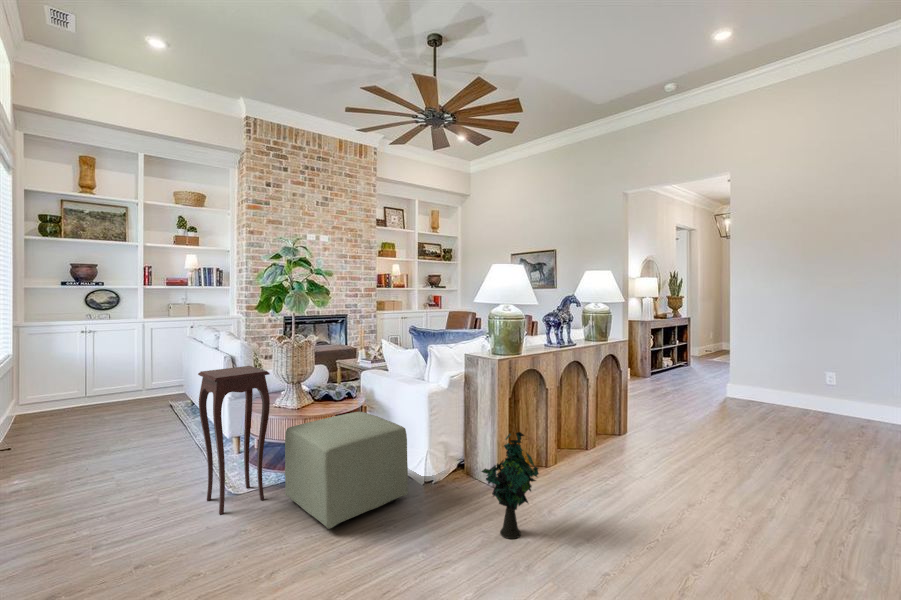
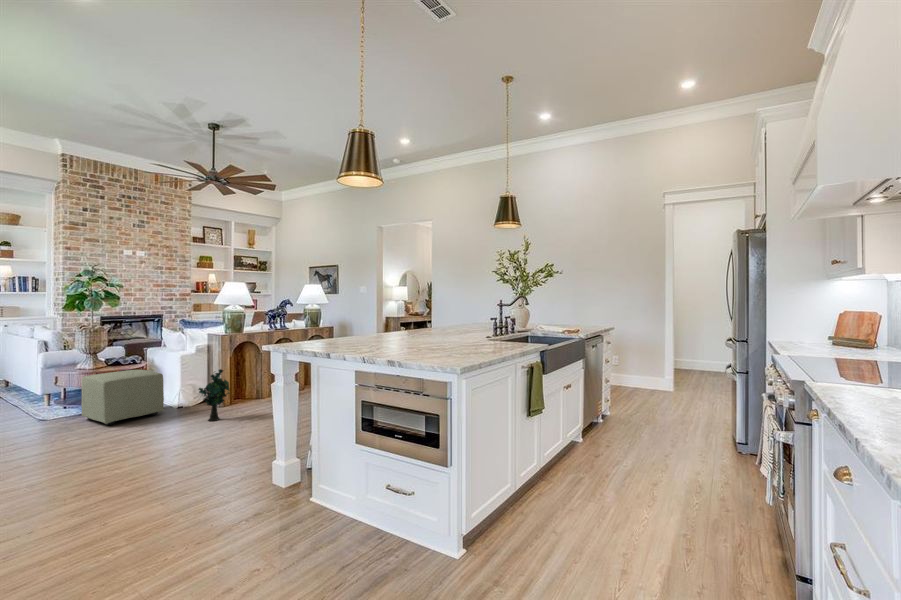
side table: present [198,366,270,514] -> none [20,343,72,426]

